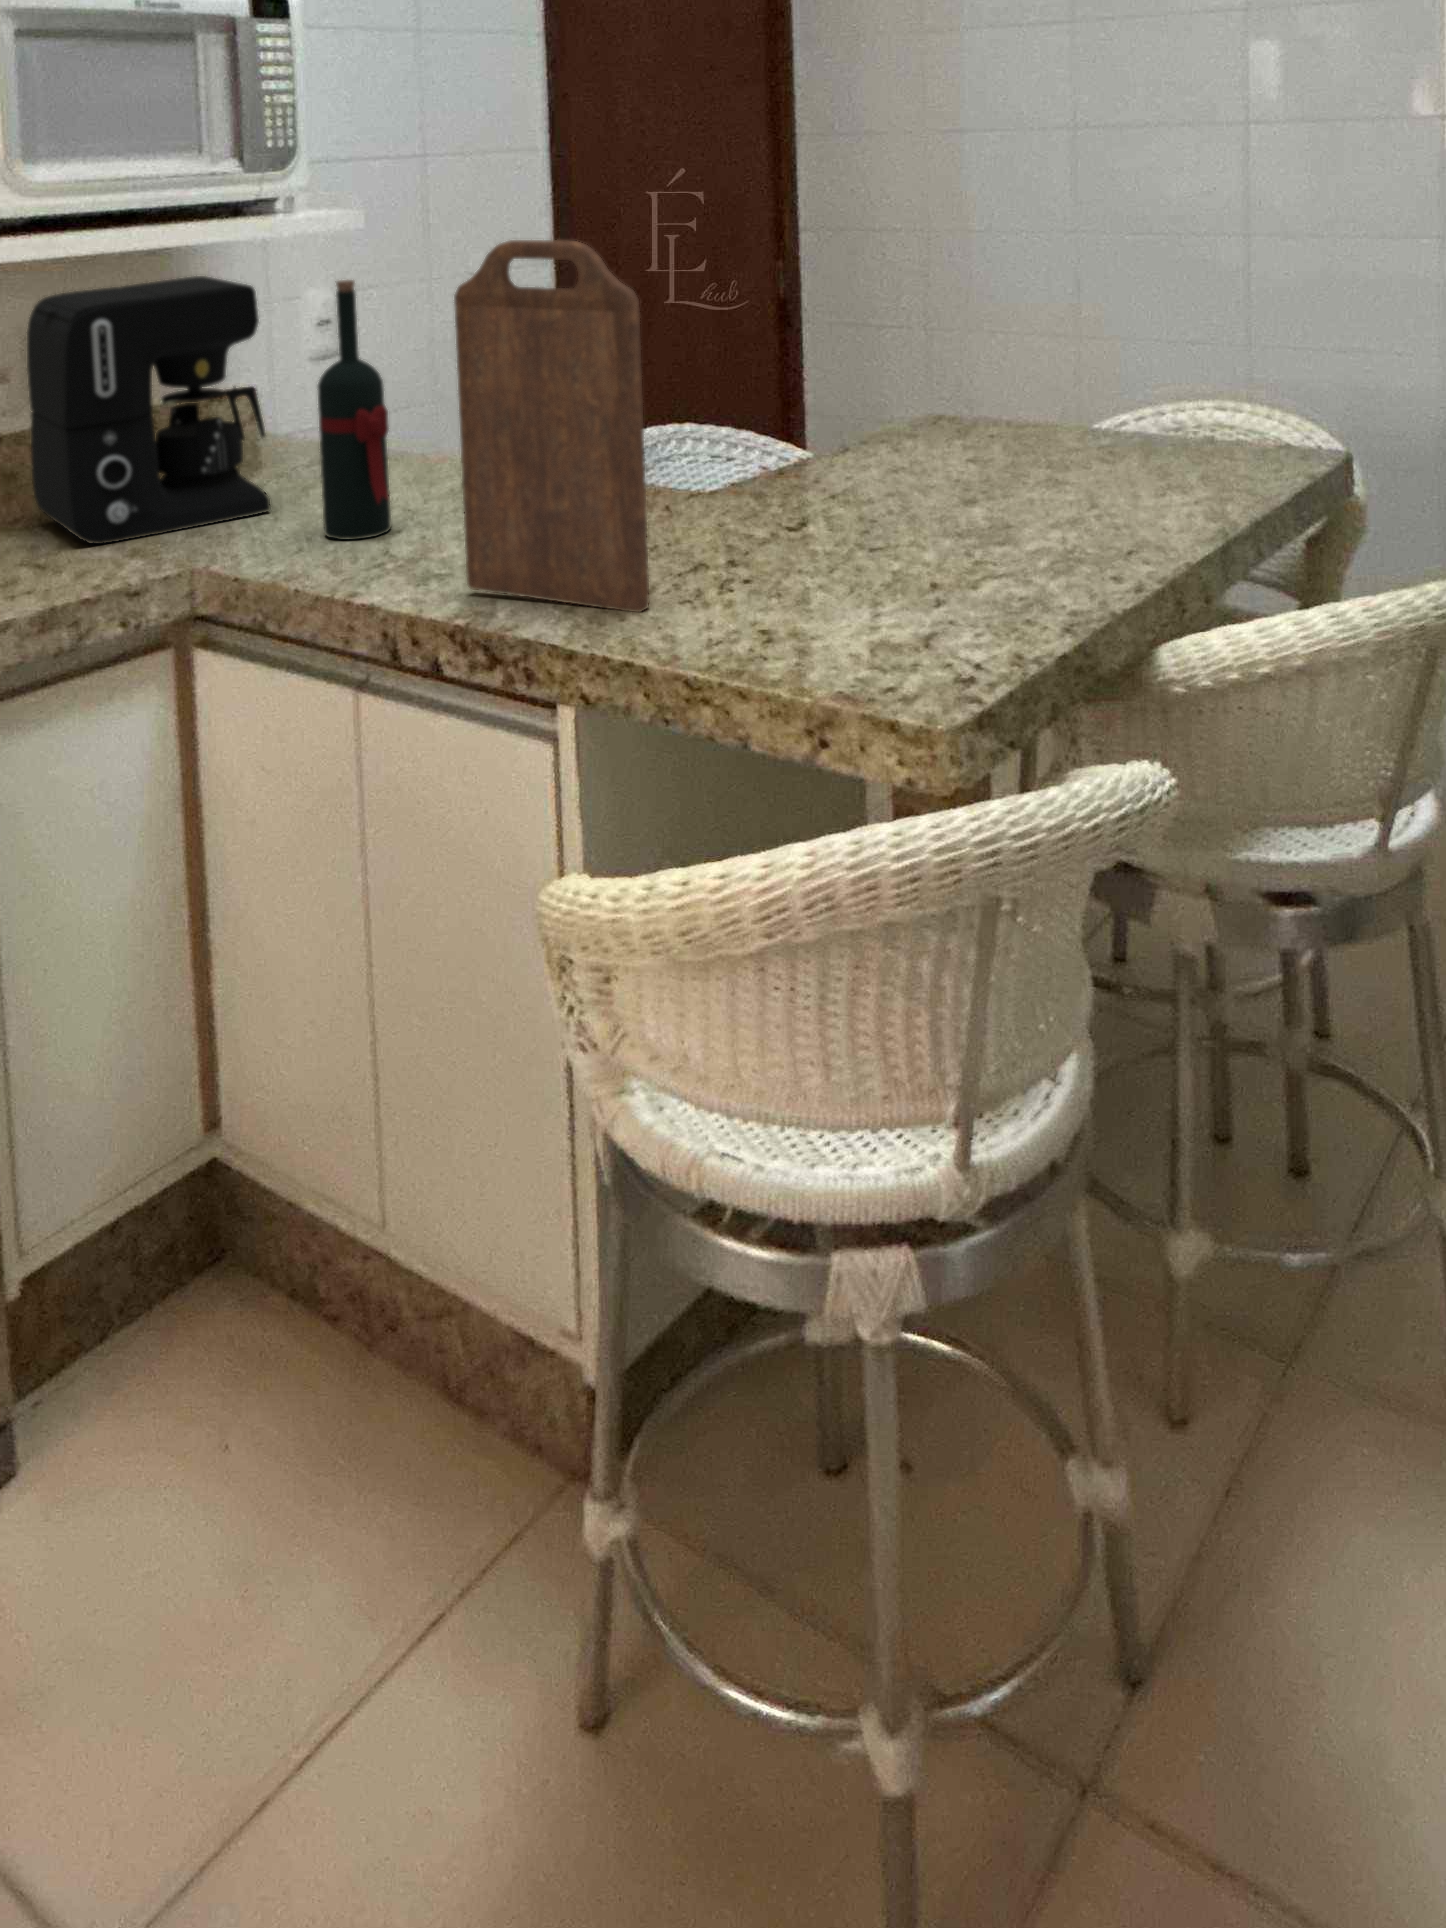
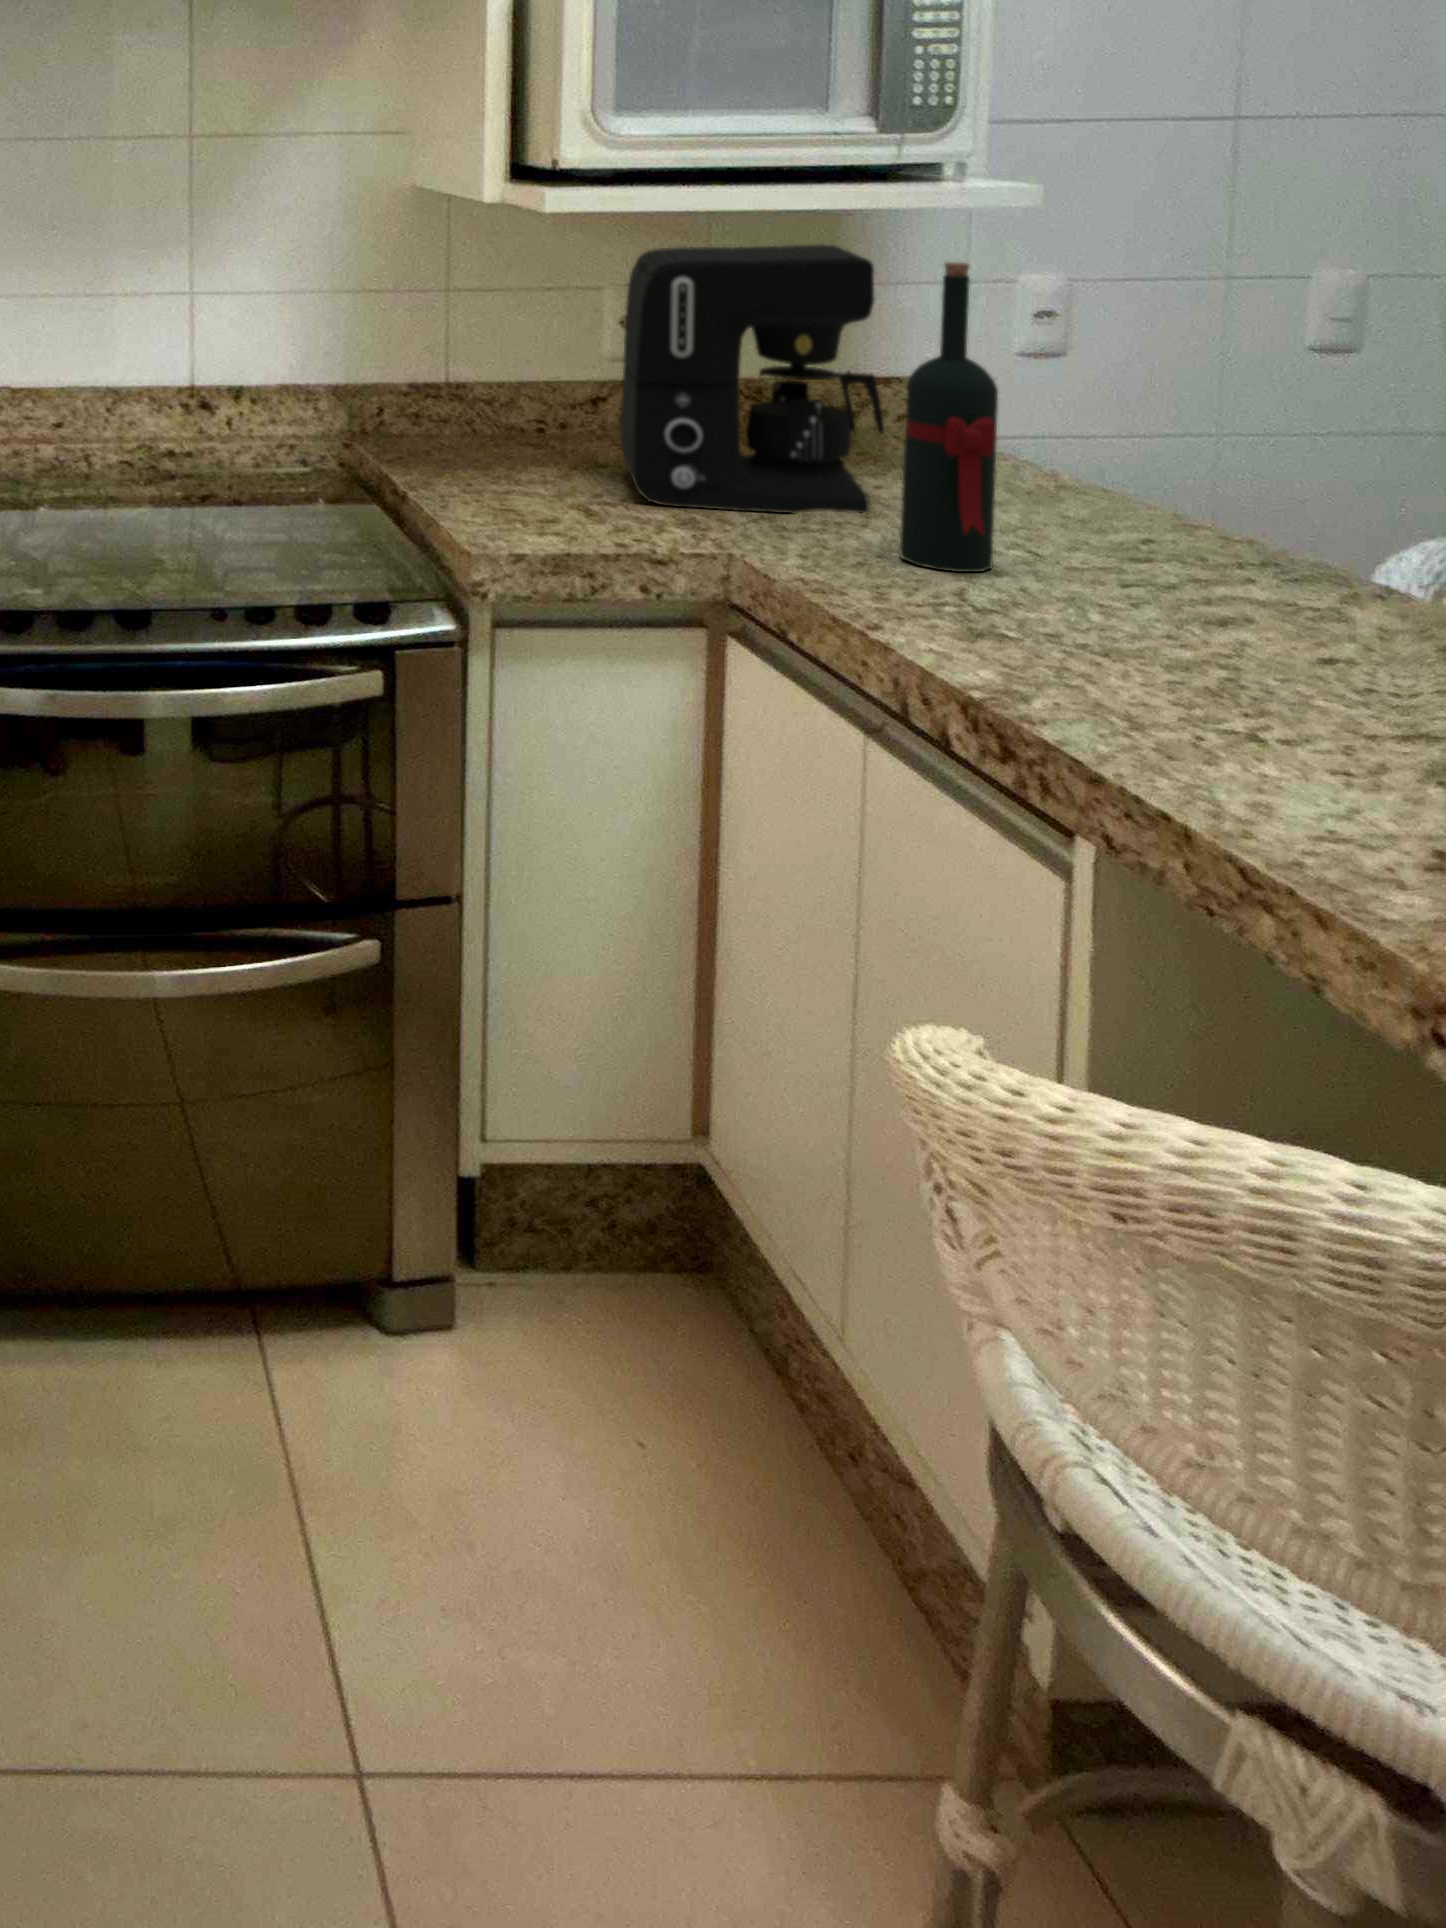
cutting board: present [454,240,649,612] -> none [1012,226,1300,763]

